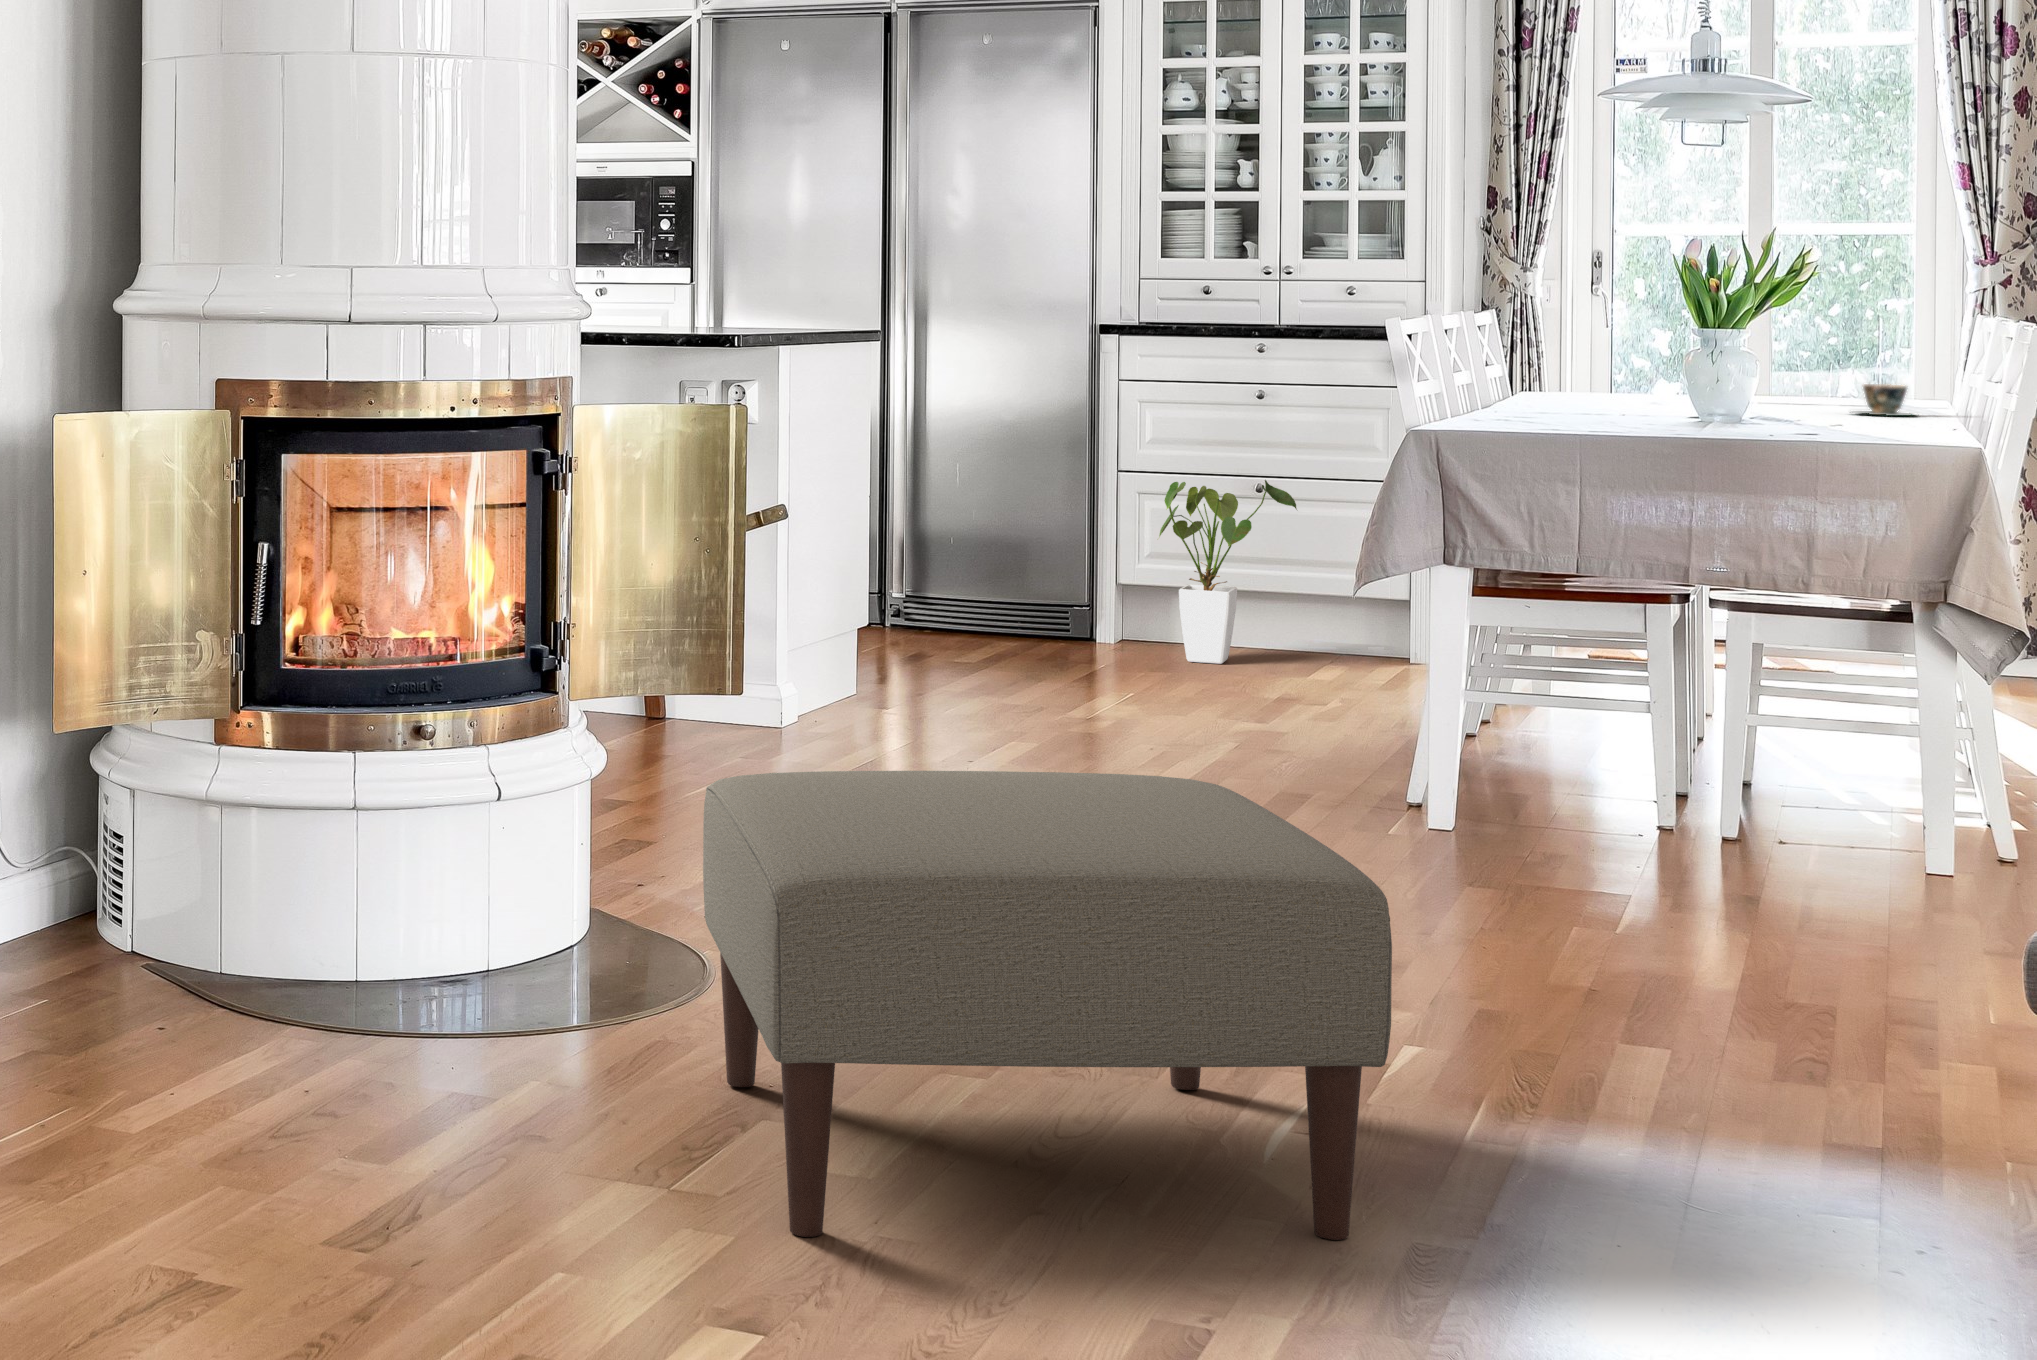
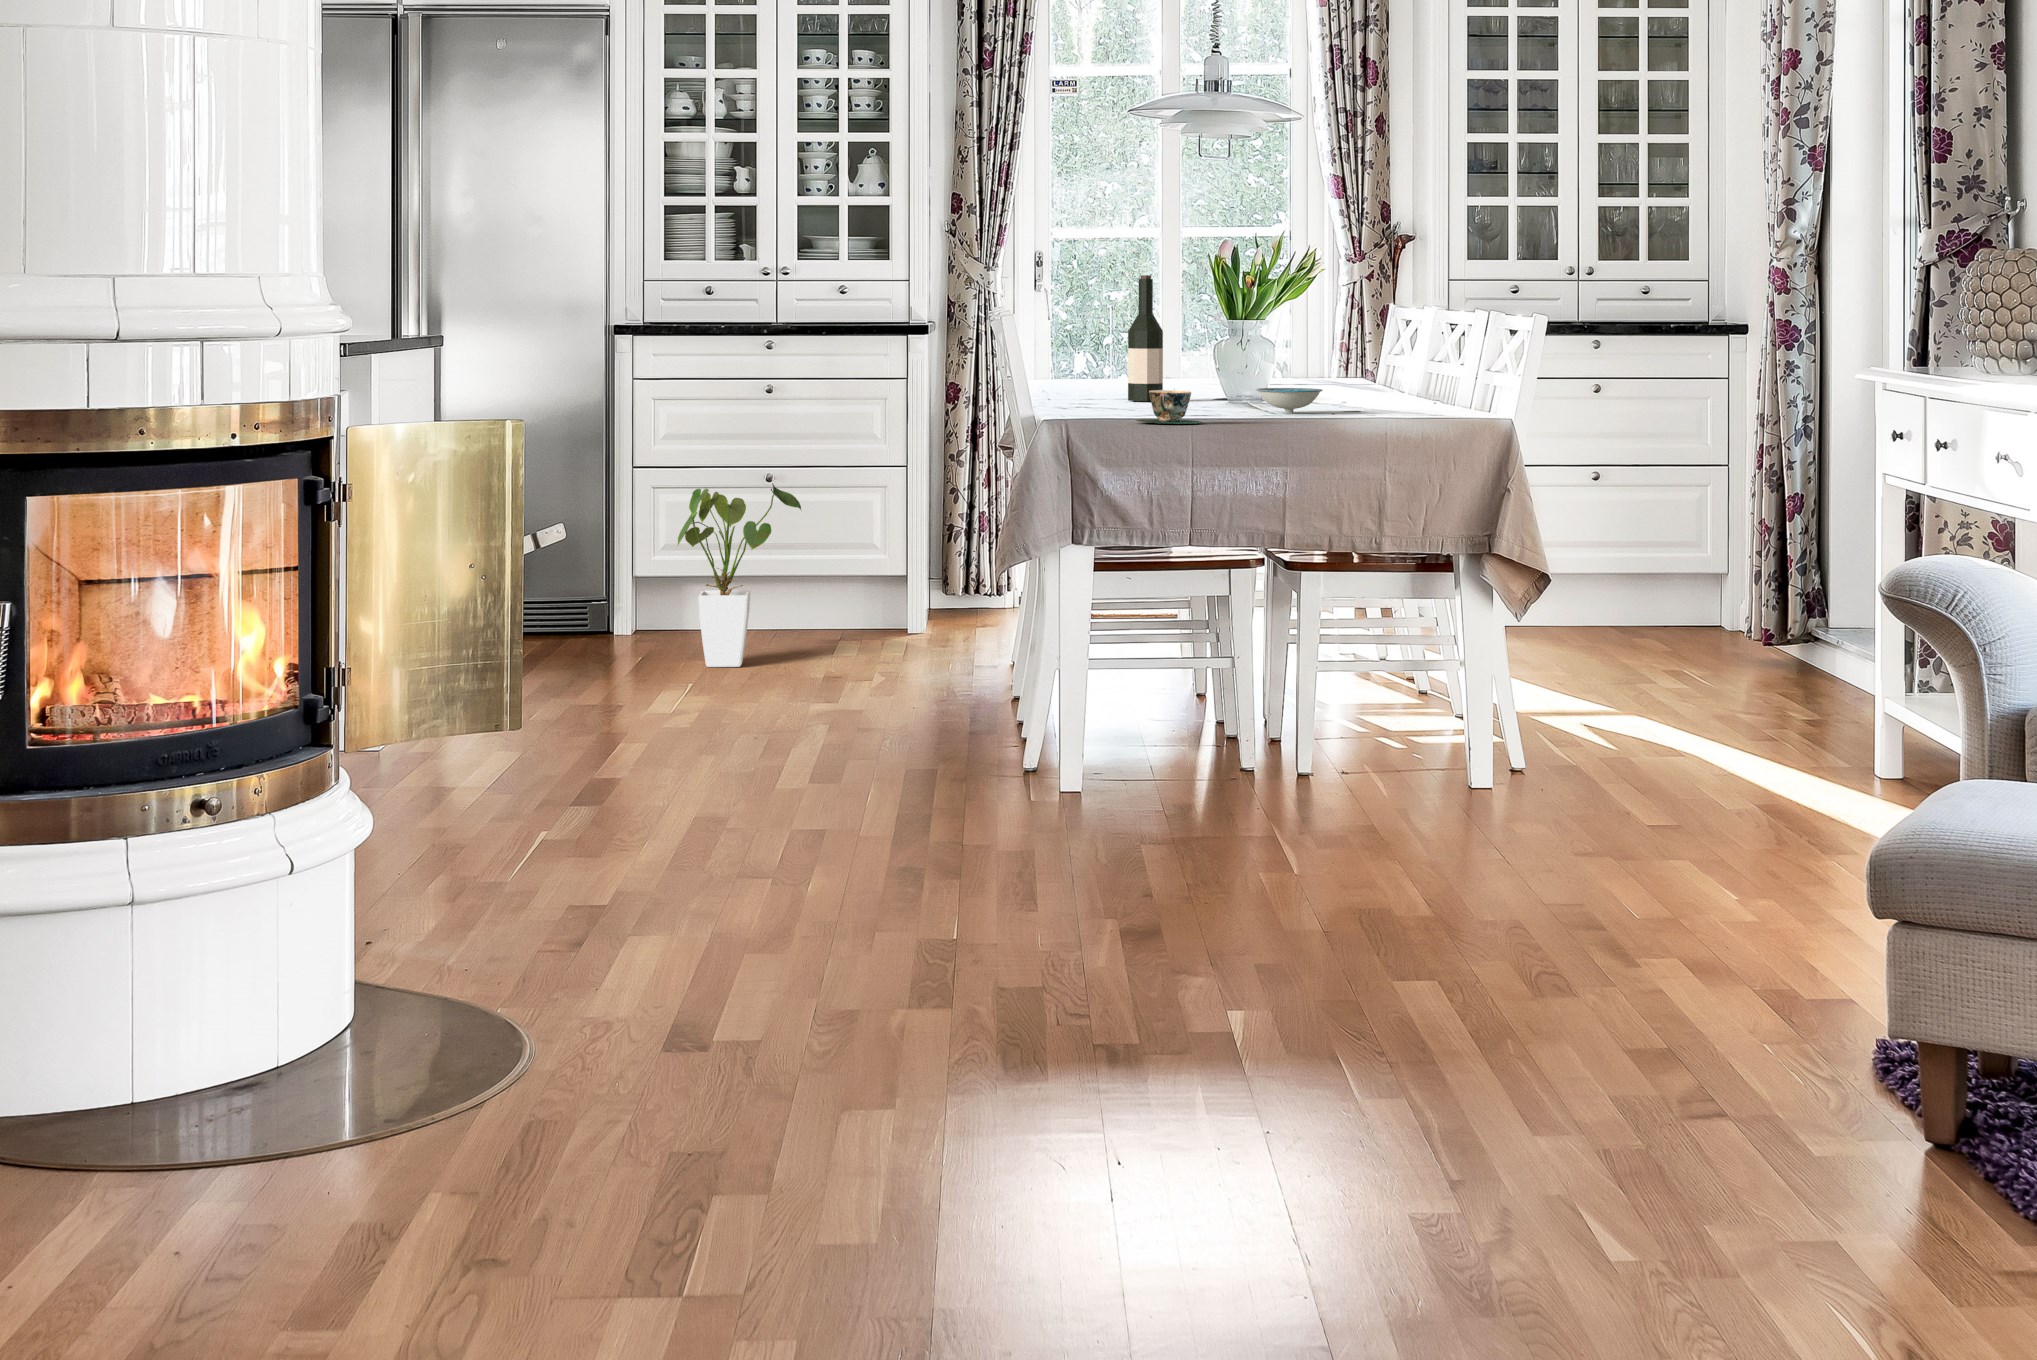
wine bottle: none [1610,270,1653,407] -> present [1128,275,1163,401]
teacup: present [1858,384,1910,416] -> present [1136,390,1202,424]
ceramic bowl: none [1723,396,1805,424] -> present [1256,388,1322,412]
ottoman: present [703,771,1392,1240] -> none [595,776,1350,1291]

